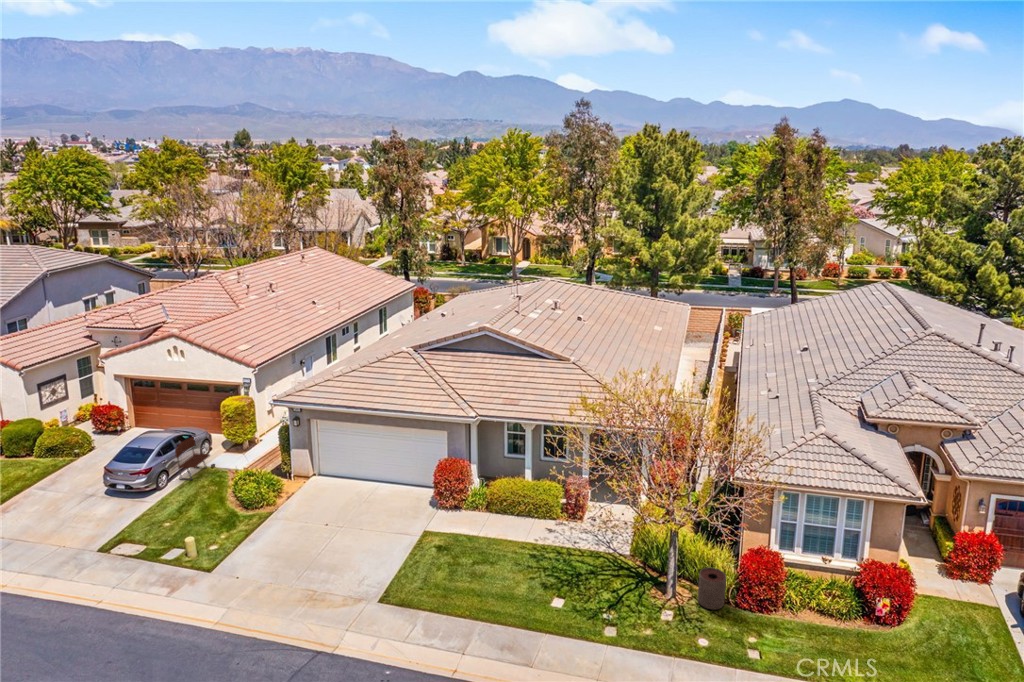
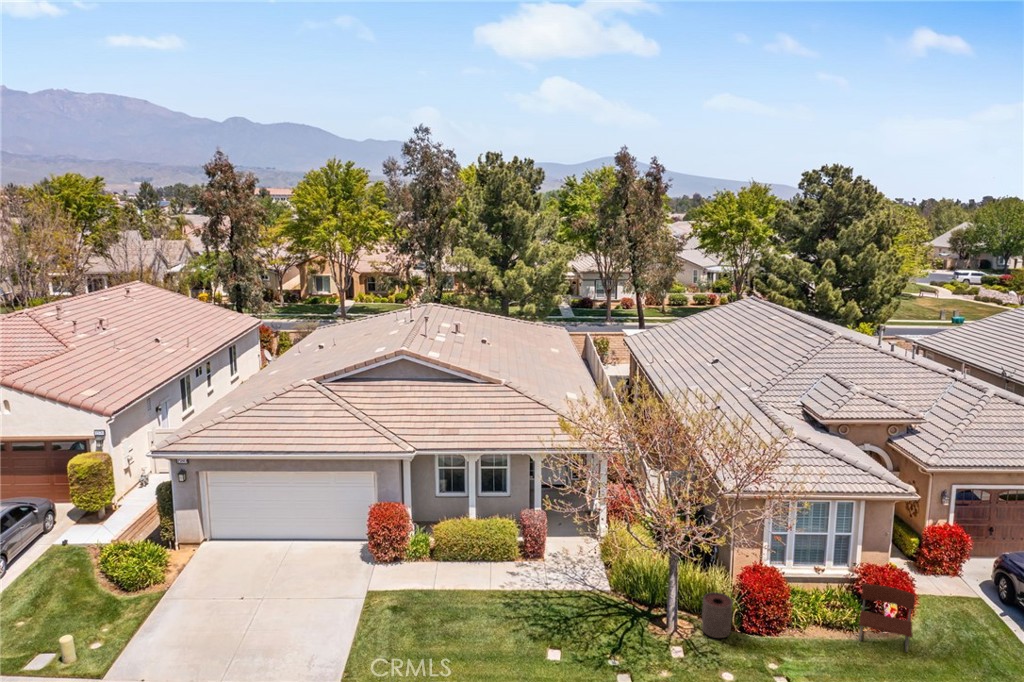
bench: present [175,437,210,480] -> present [859,584,915,652]

